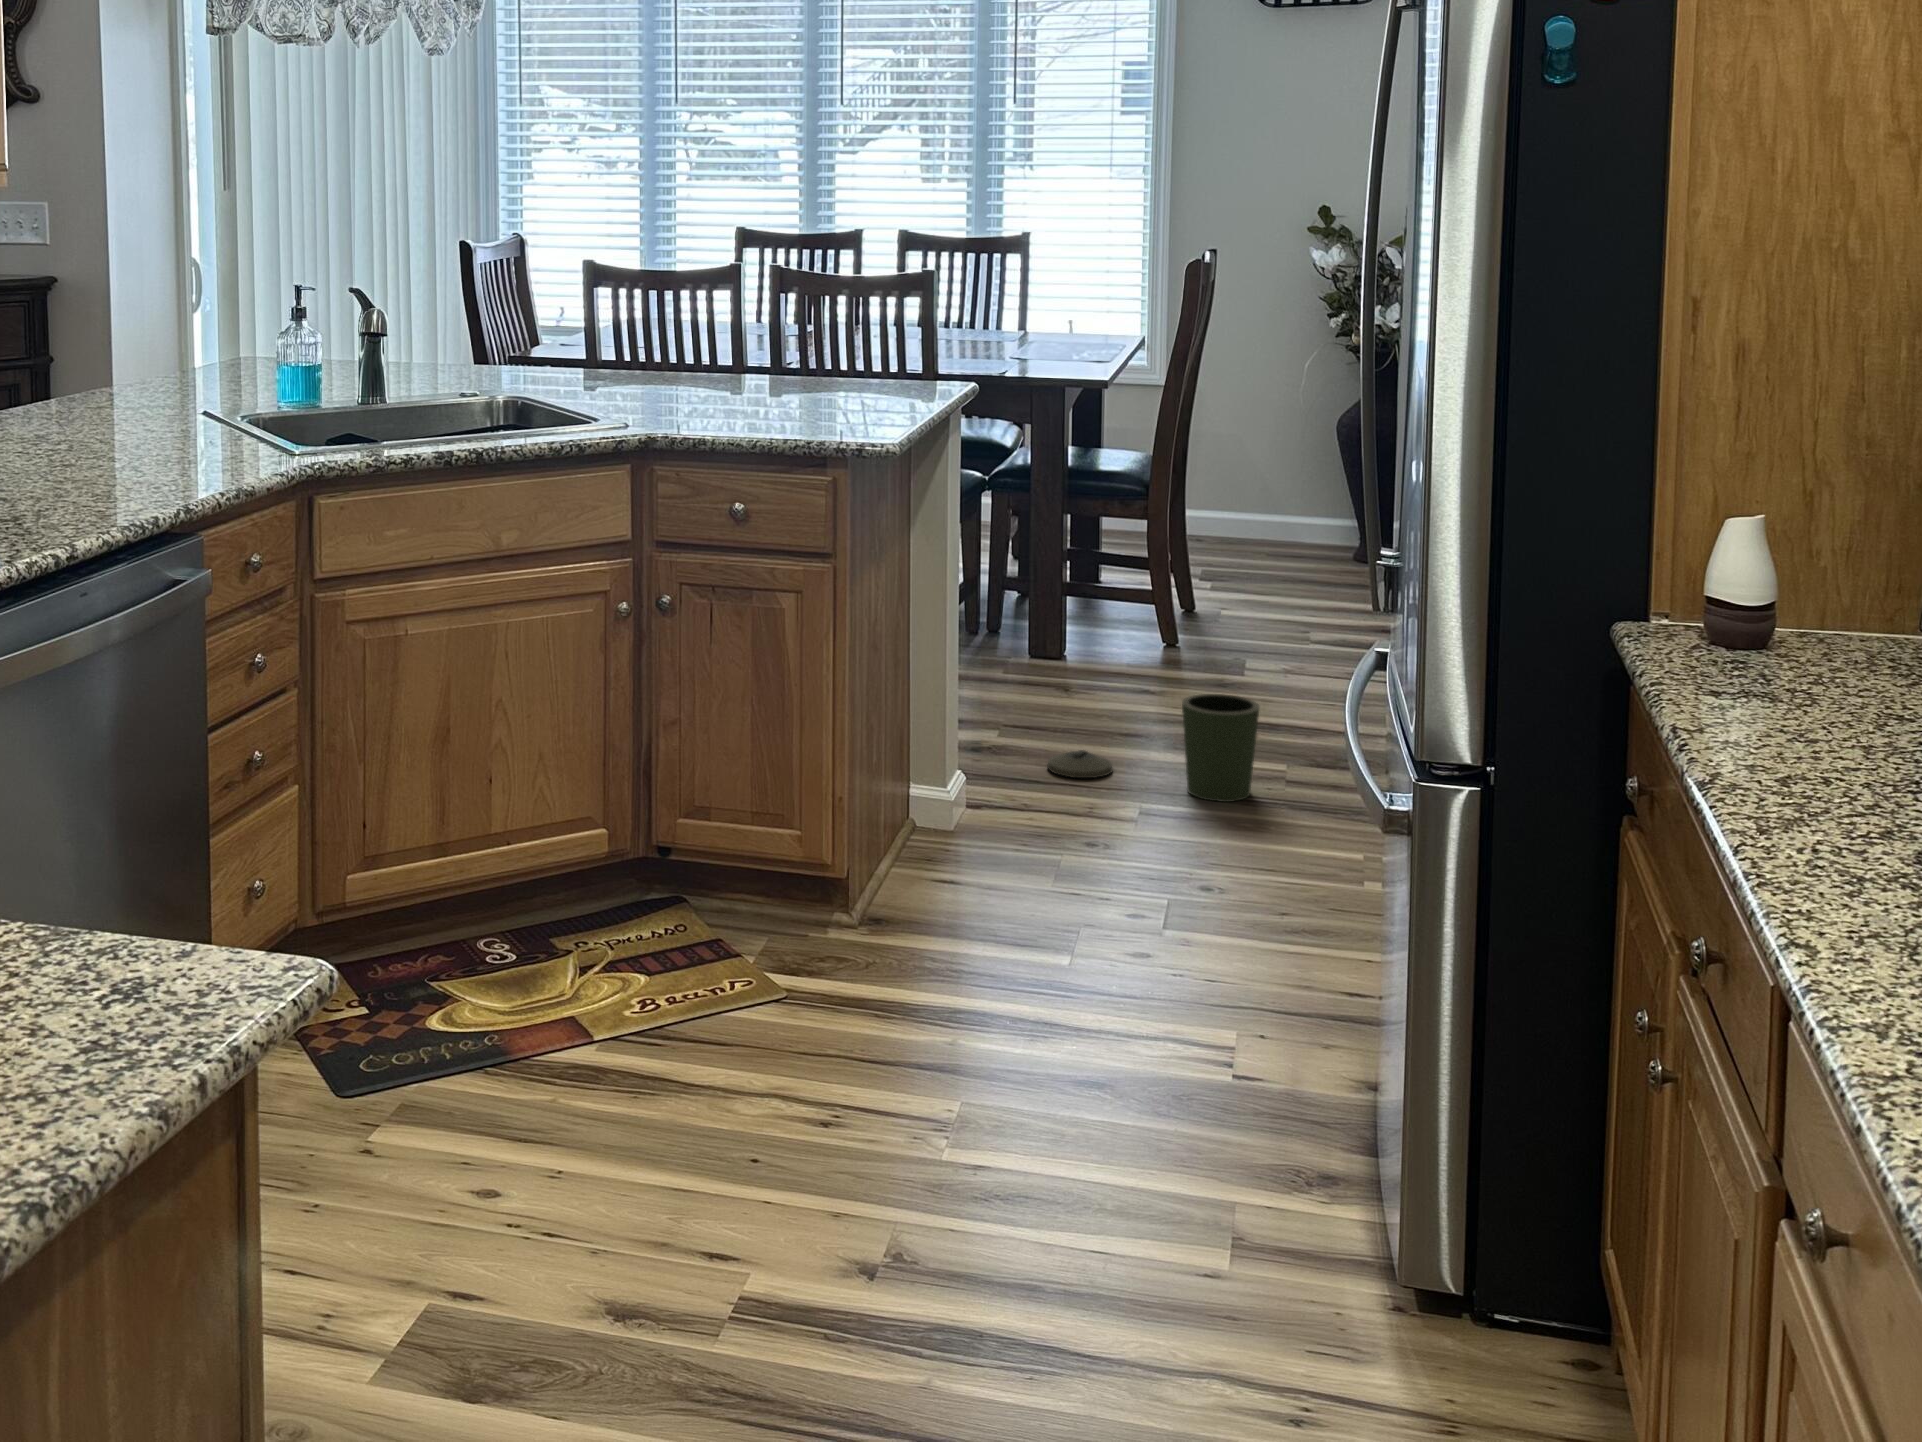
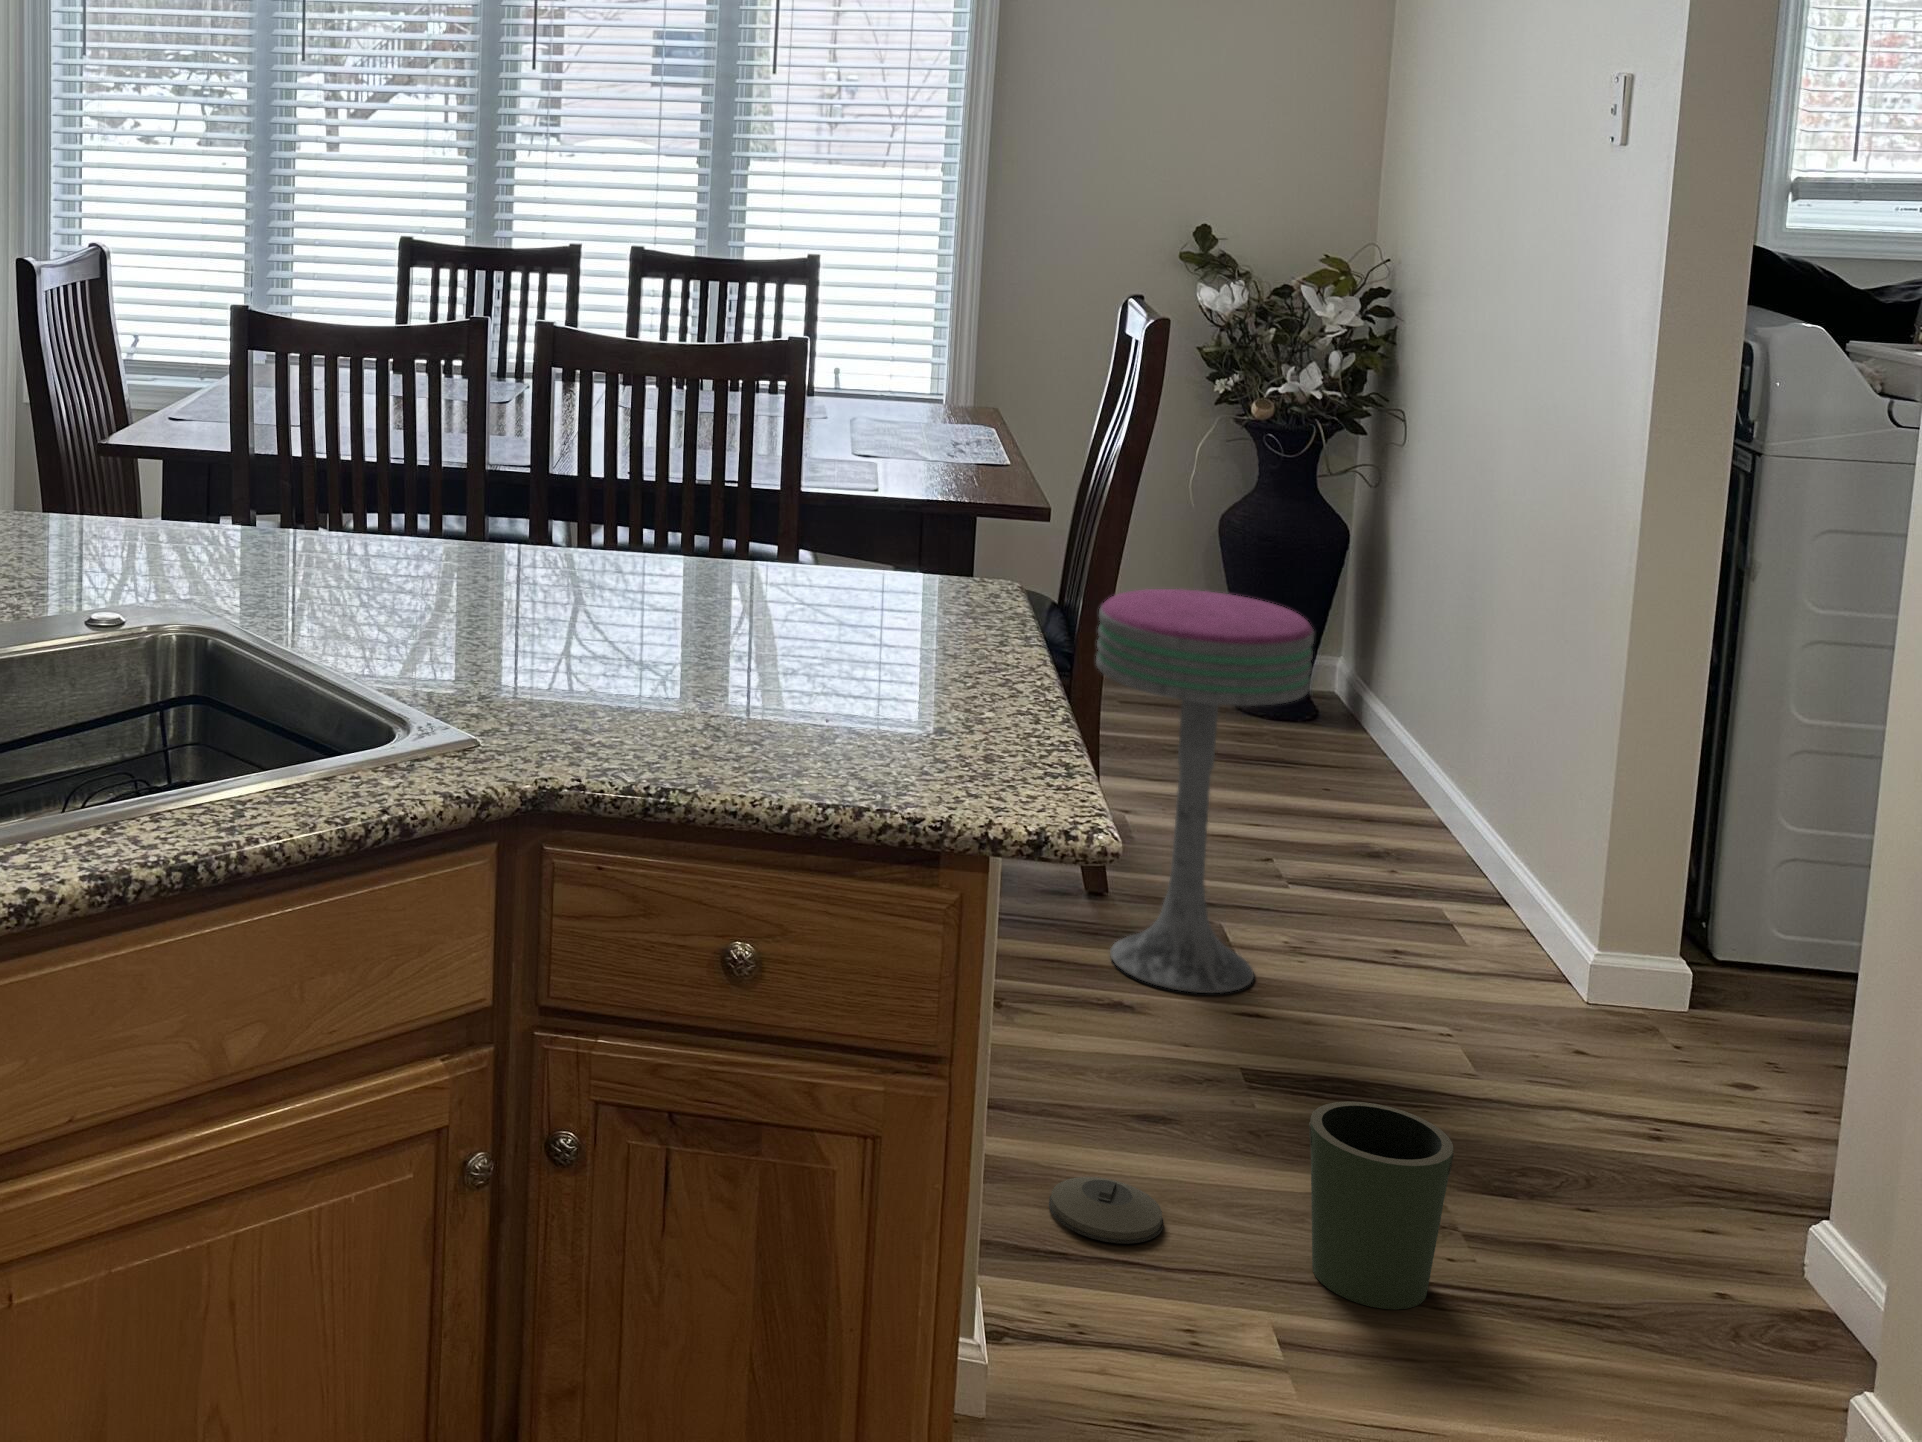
bar stool: none [1146,434,1282,689] -> present [1096,589,1314,993]

